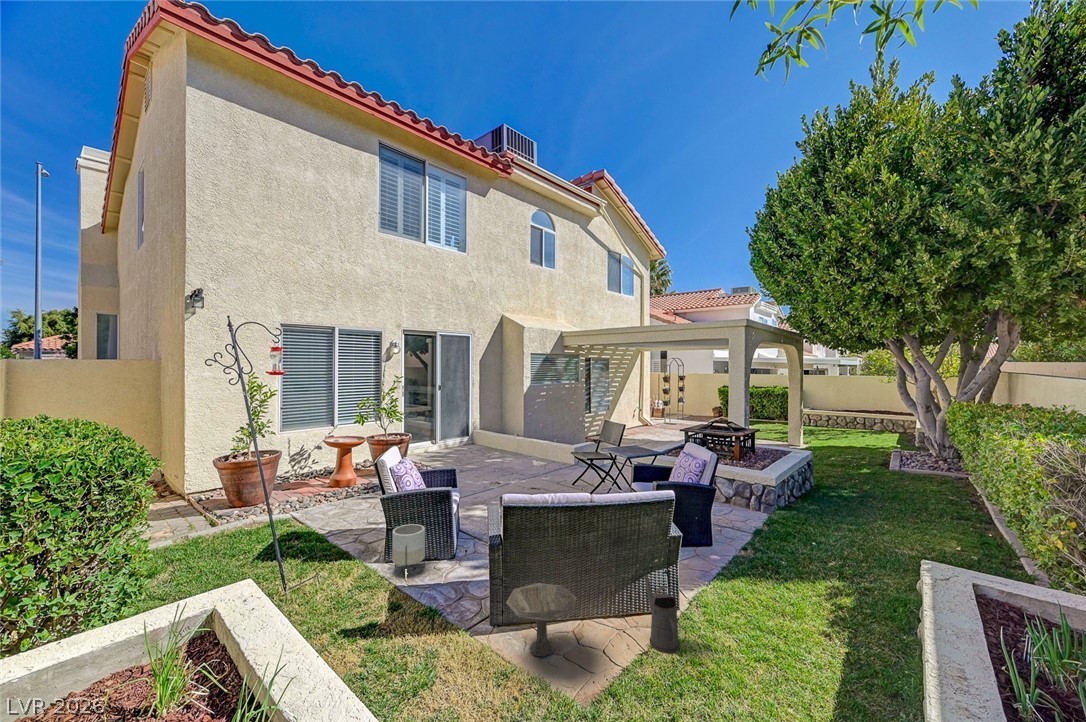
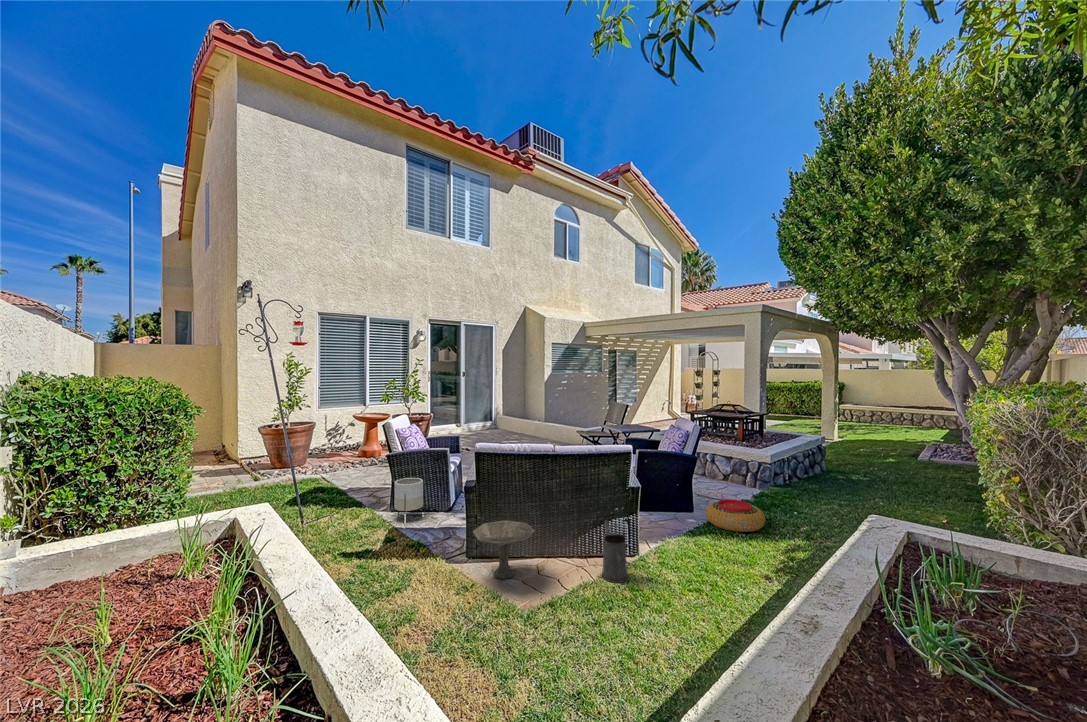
pouf: none [728,534,791,572] -> present [706,499,765,532]

